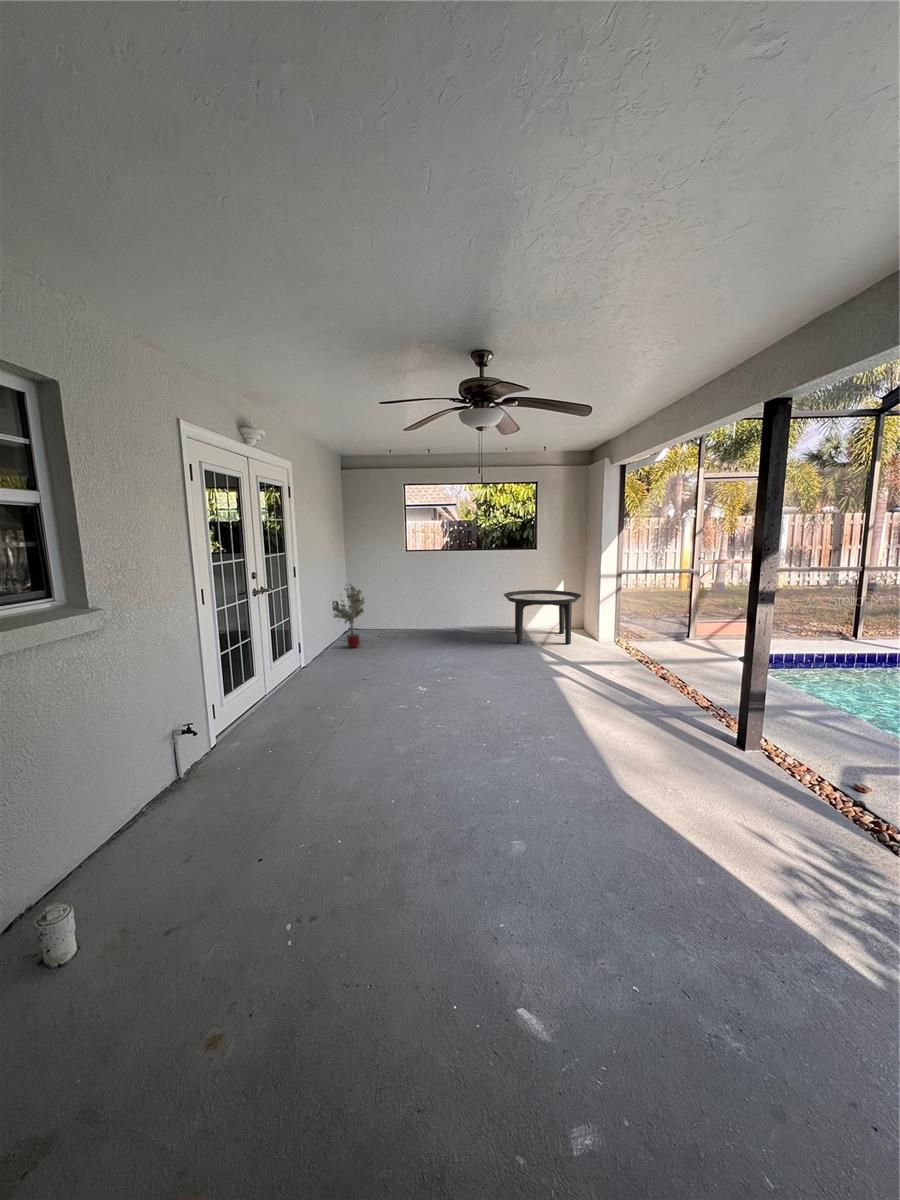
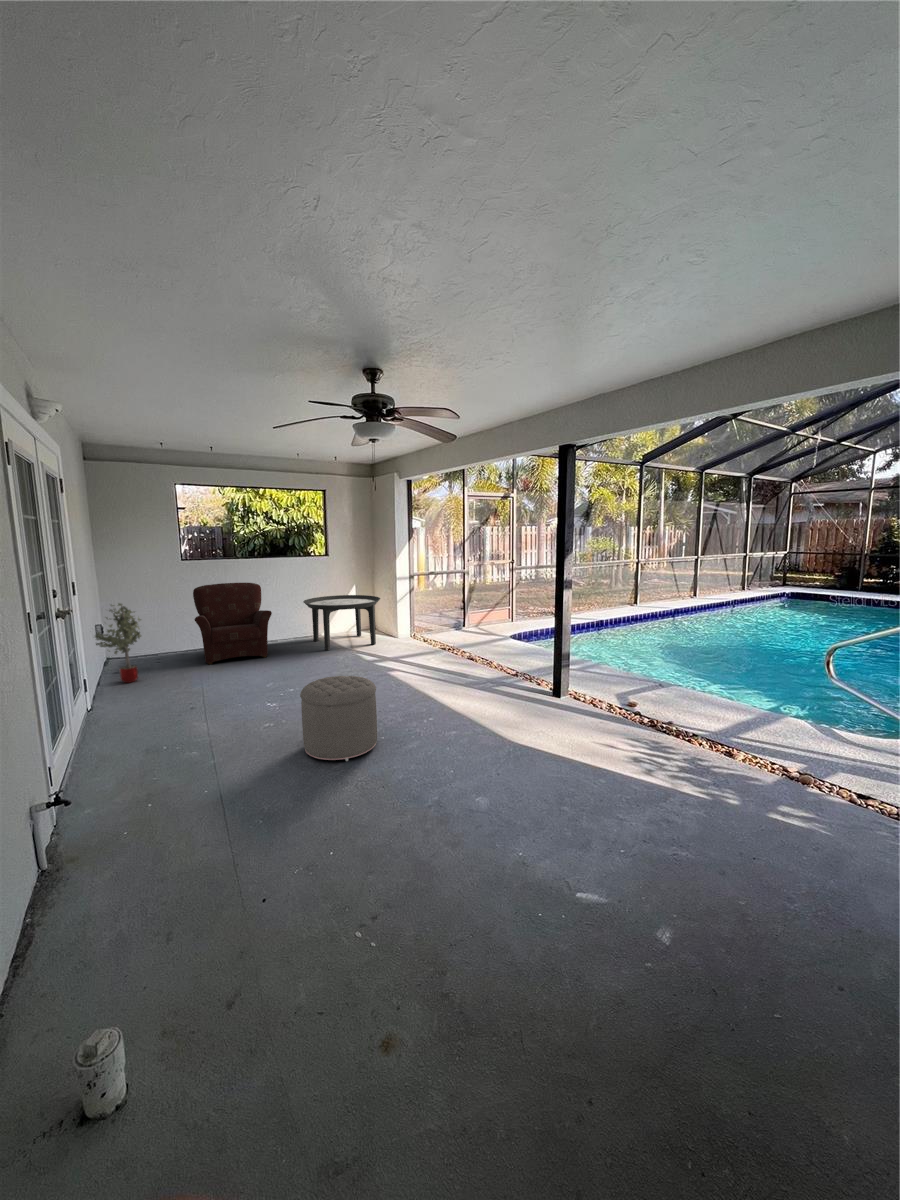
armchair: none [406,572,471,642] -> present [193,583,272,665]
ottoman: none [405,669,479,756] -> present [300,676,377,761]

